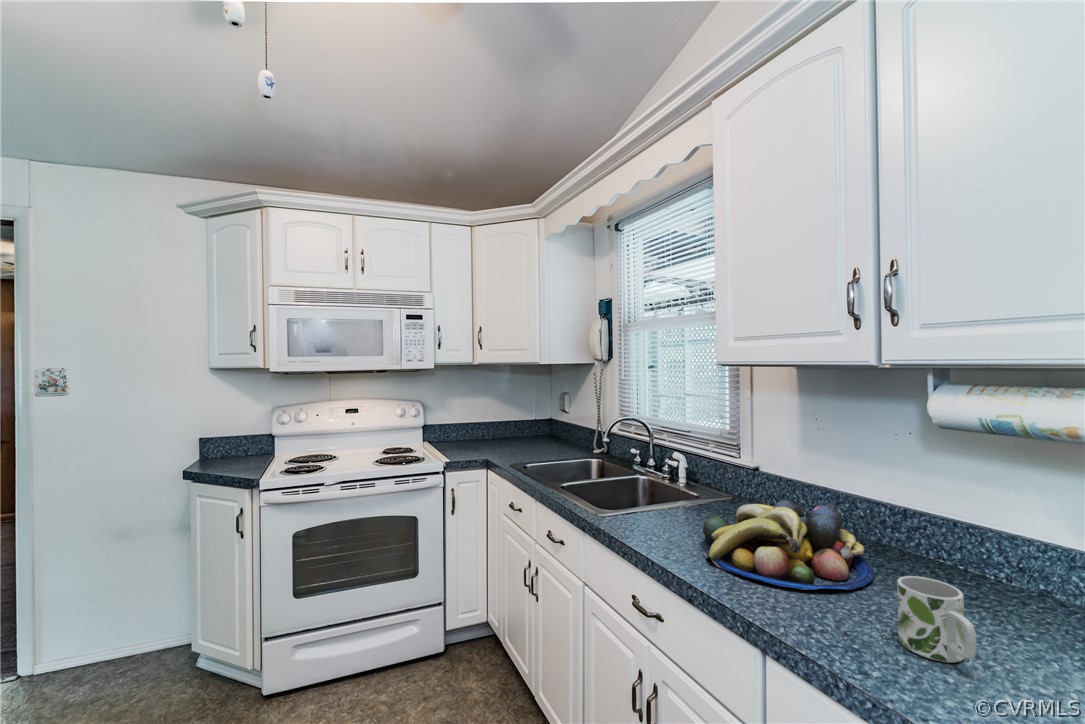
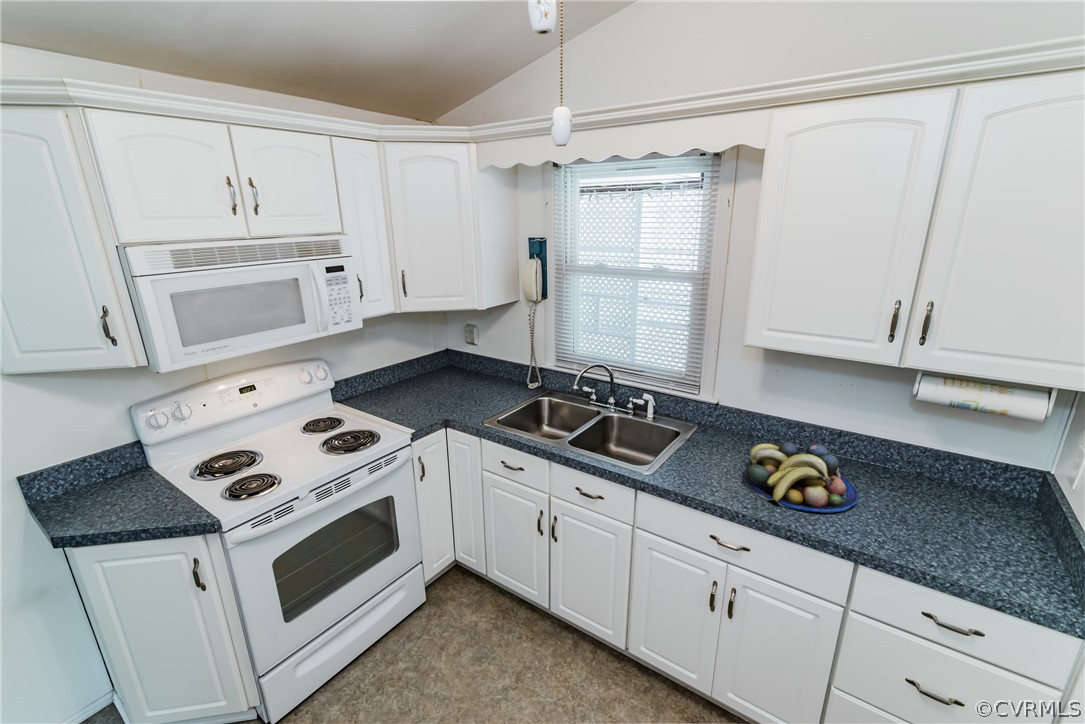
mug: present [897,576,977,662] -> none [910,497,967,542]

